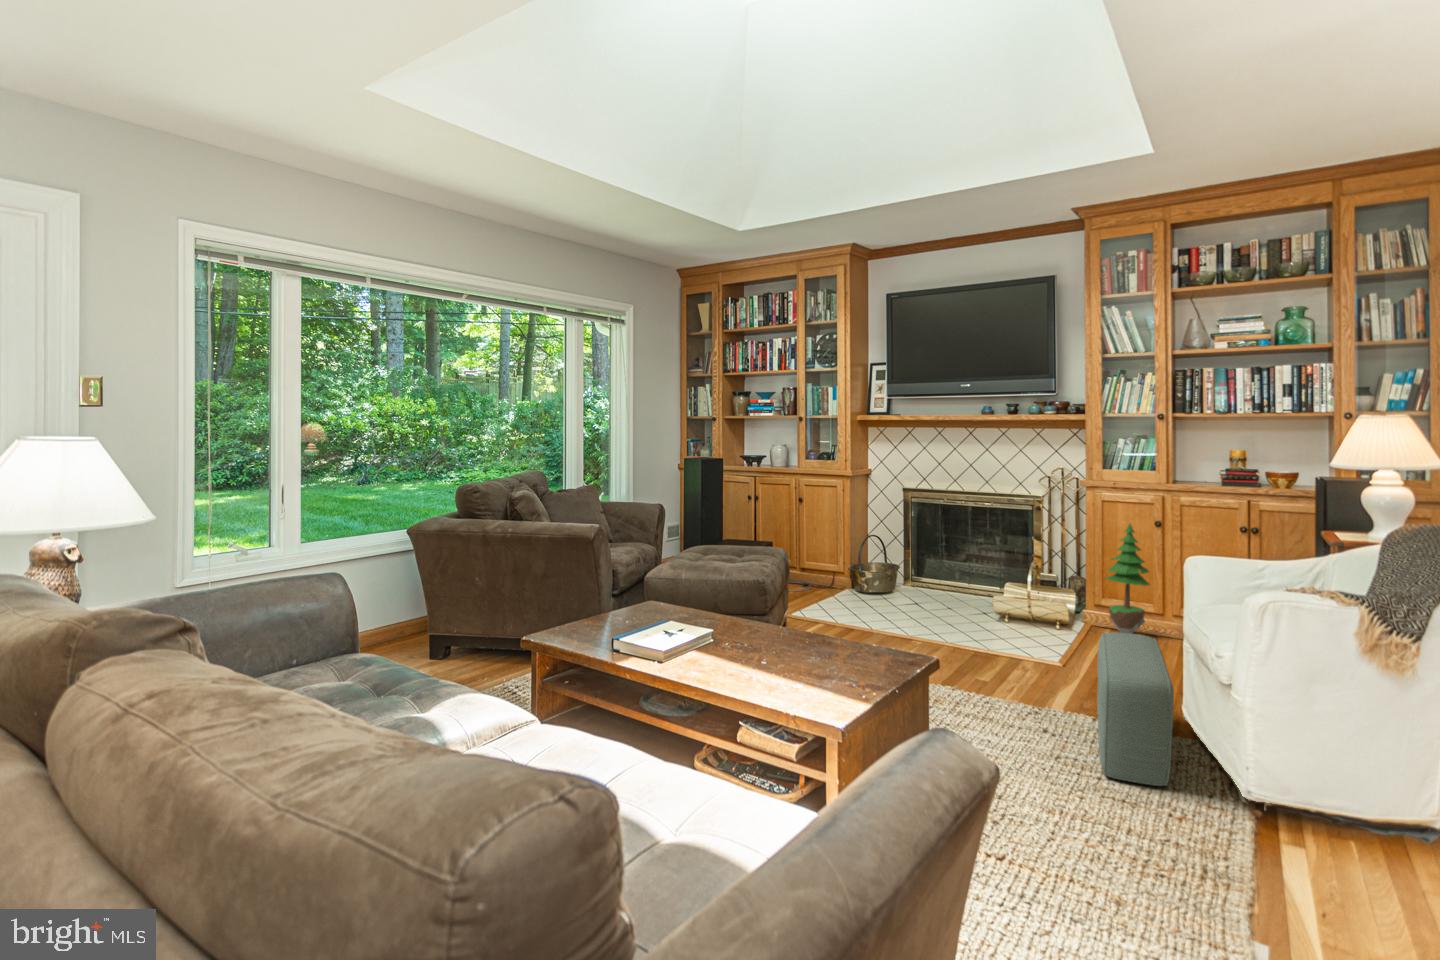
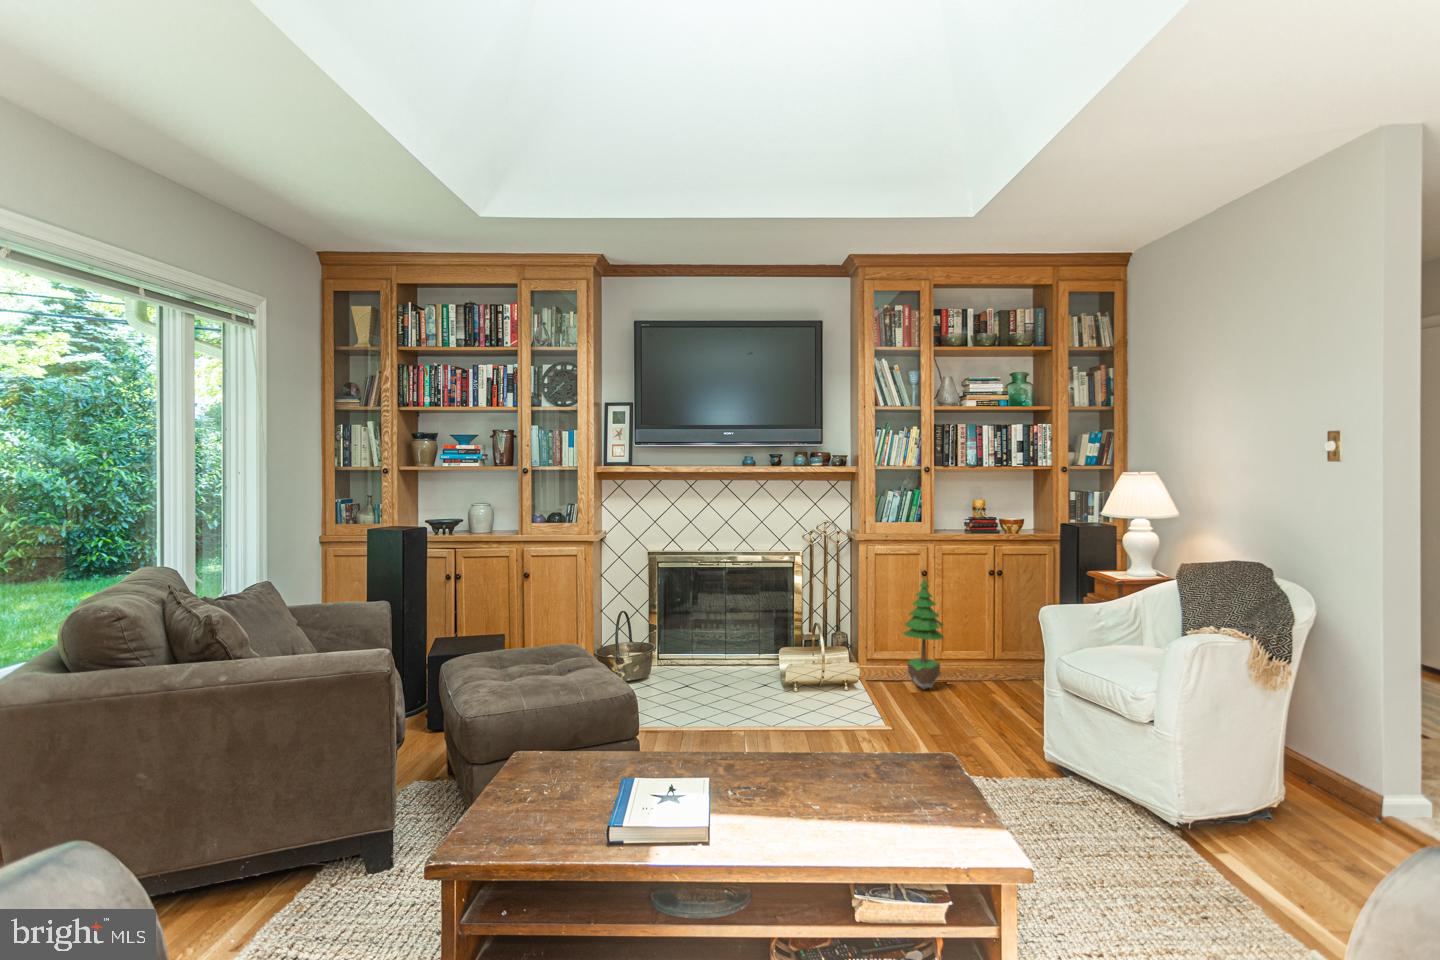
pouf: present [1097,632,1174,786] -> none [1050,720,1253,918]

